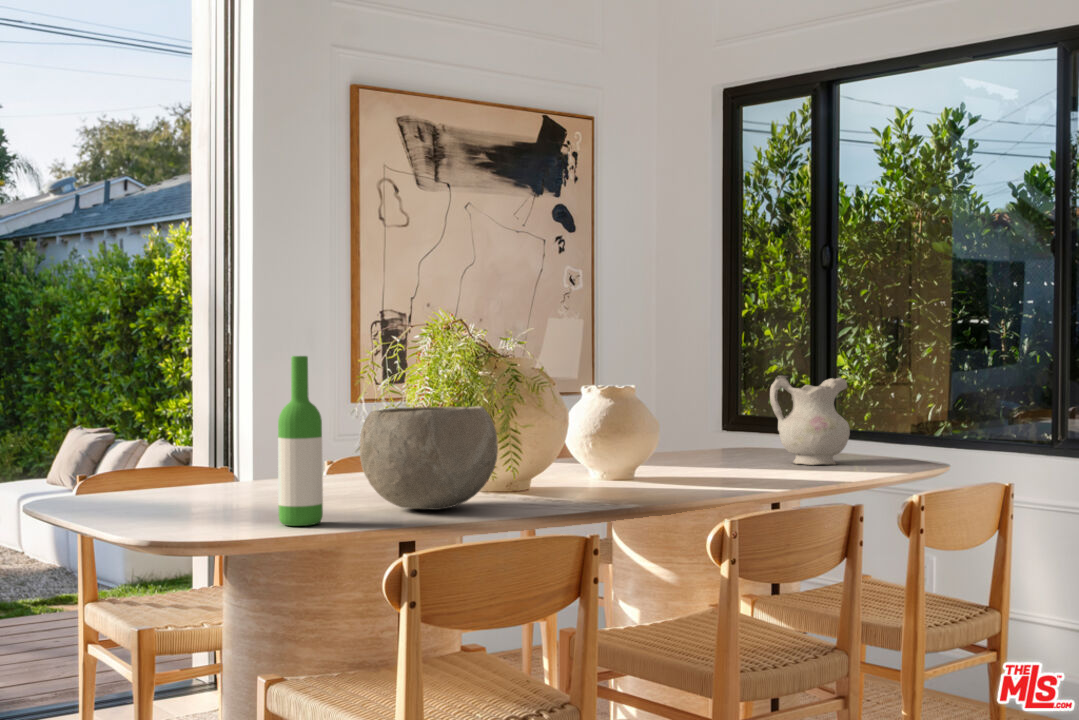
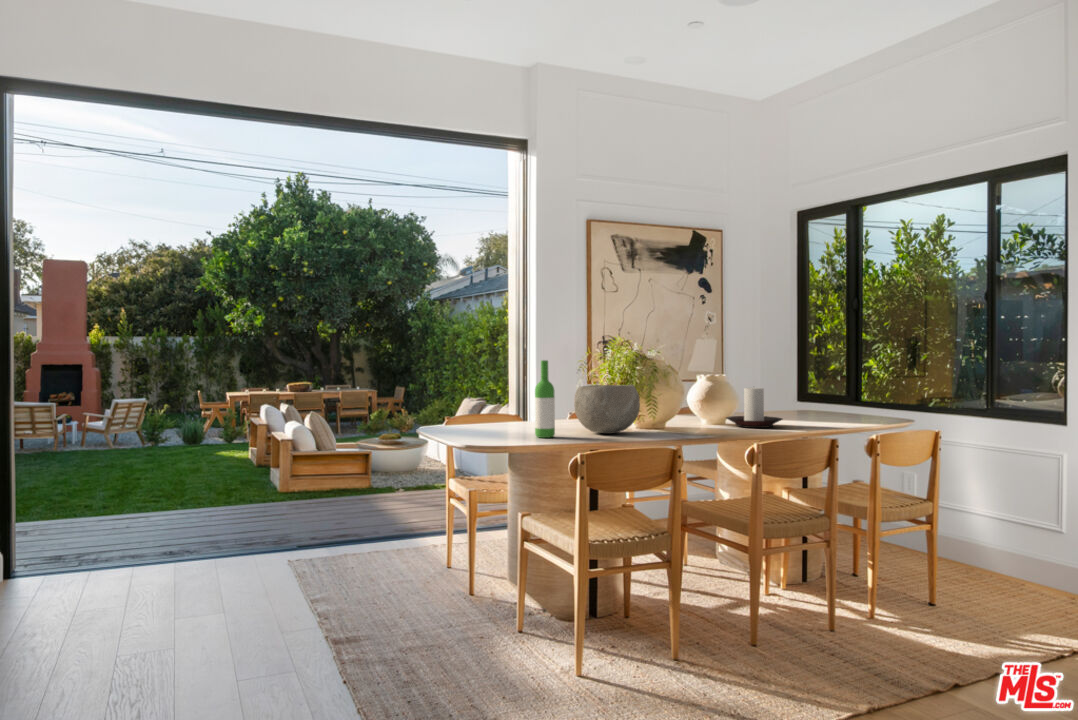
ceramic pitcher: present [770,376,850,465] -> none [805,371,852,420]
candle holder: none [646,403,753,485] -> present [726,388,782,428]

